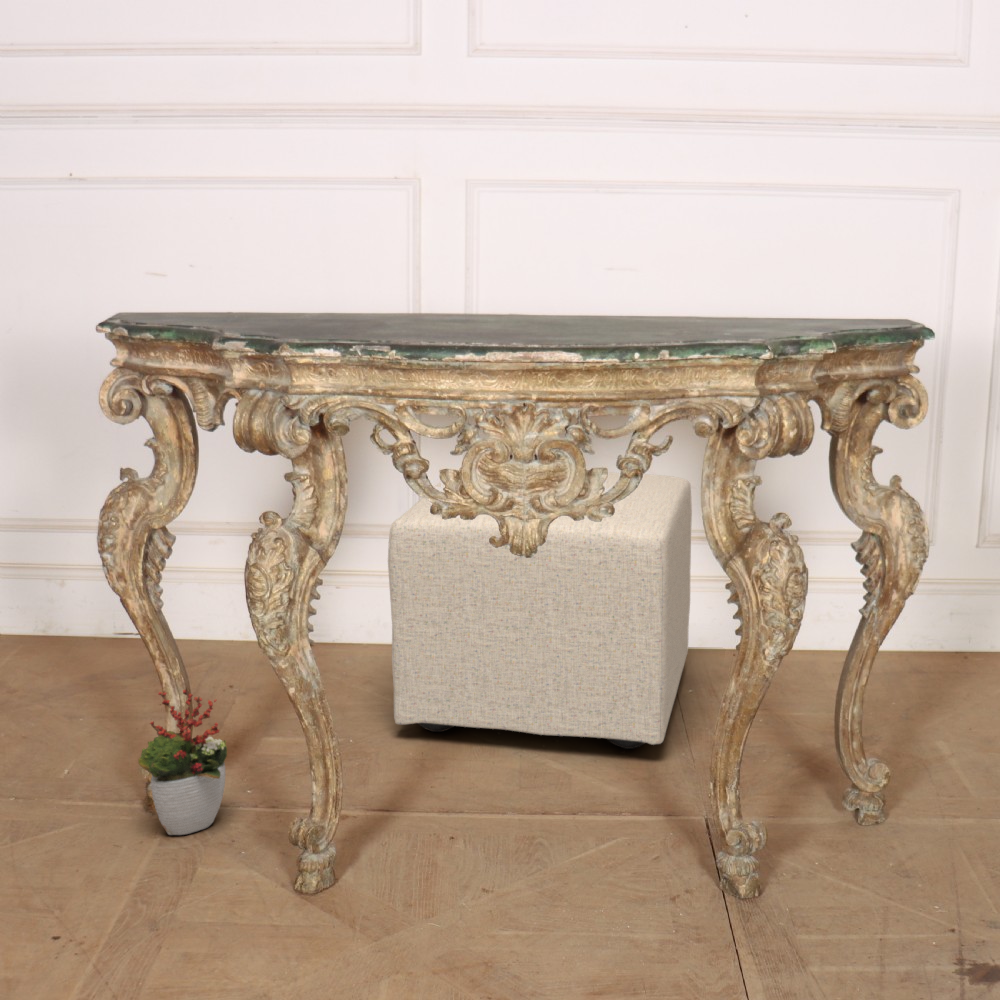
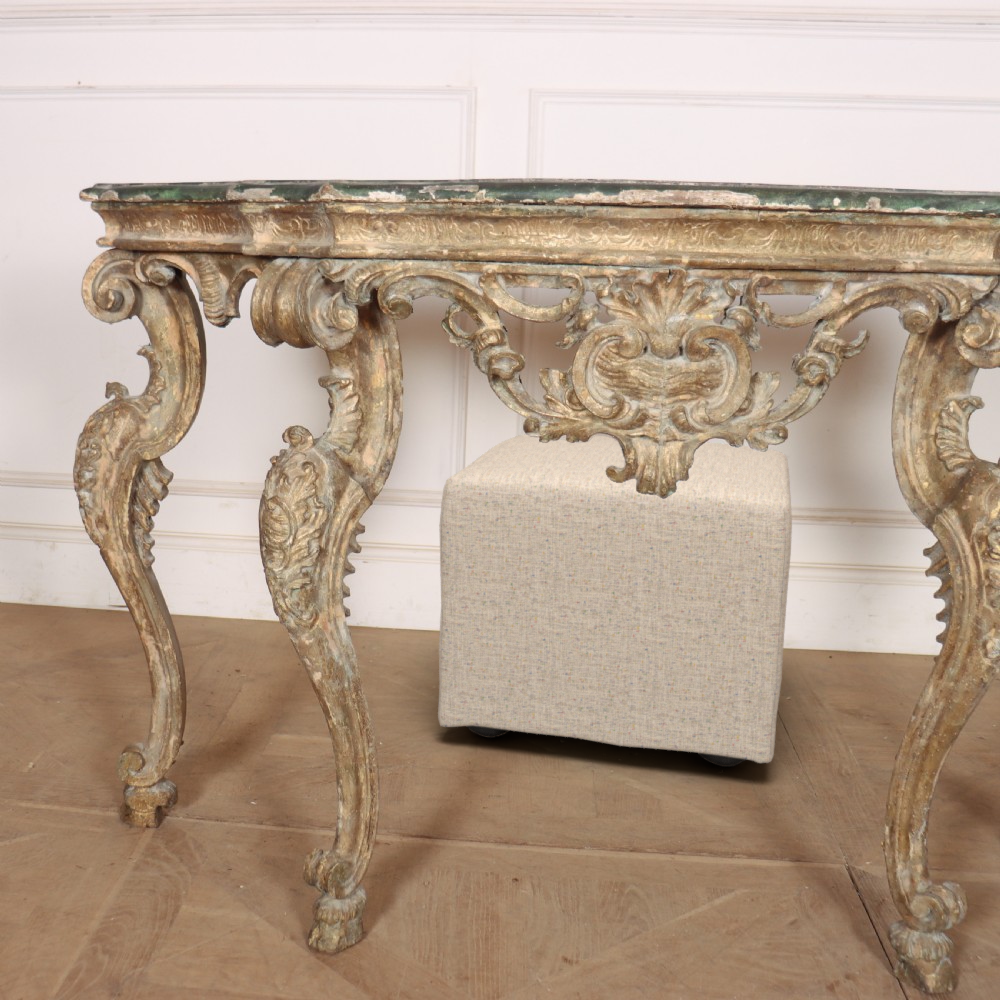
decorative plant: present [138,688,227,835] -> none [109,668,229,863]

